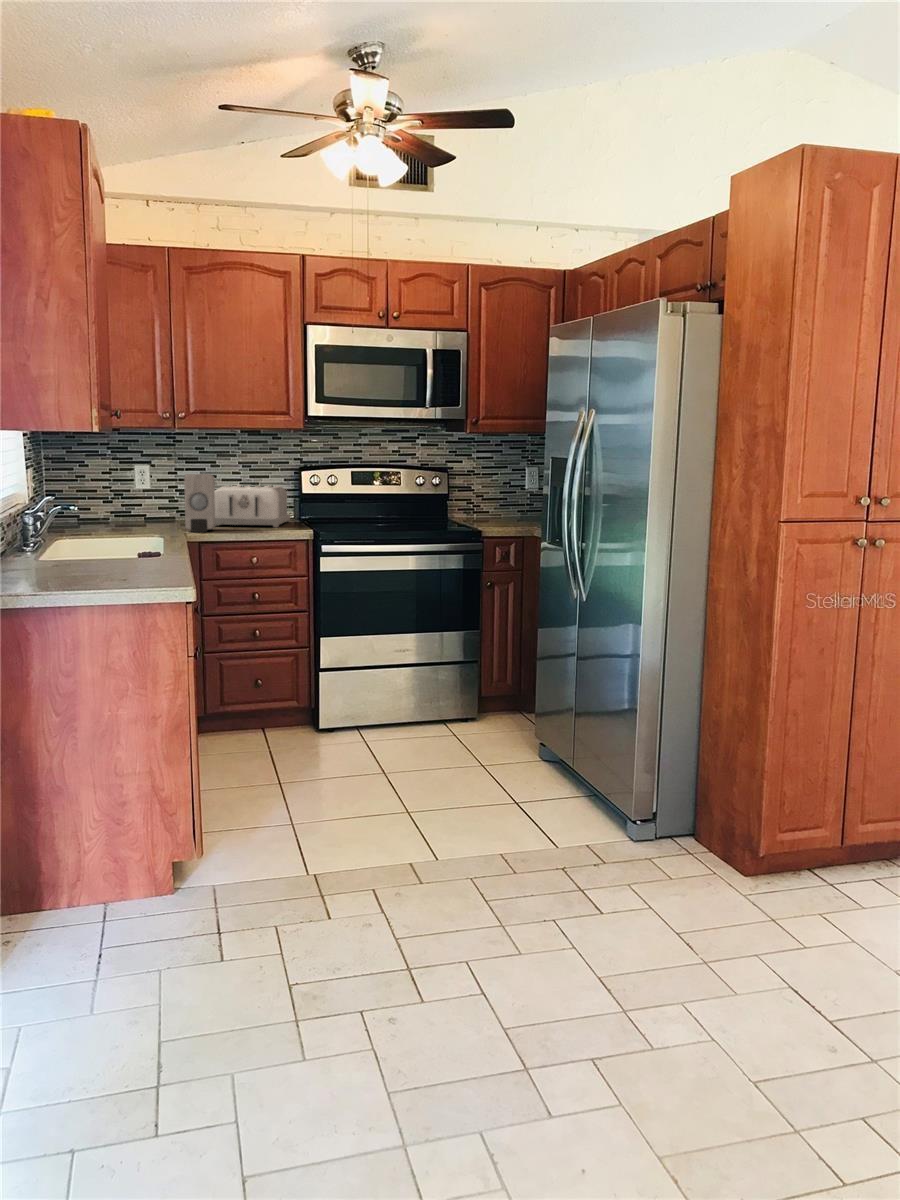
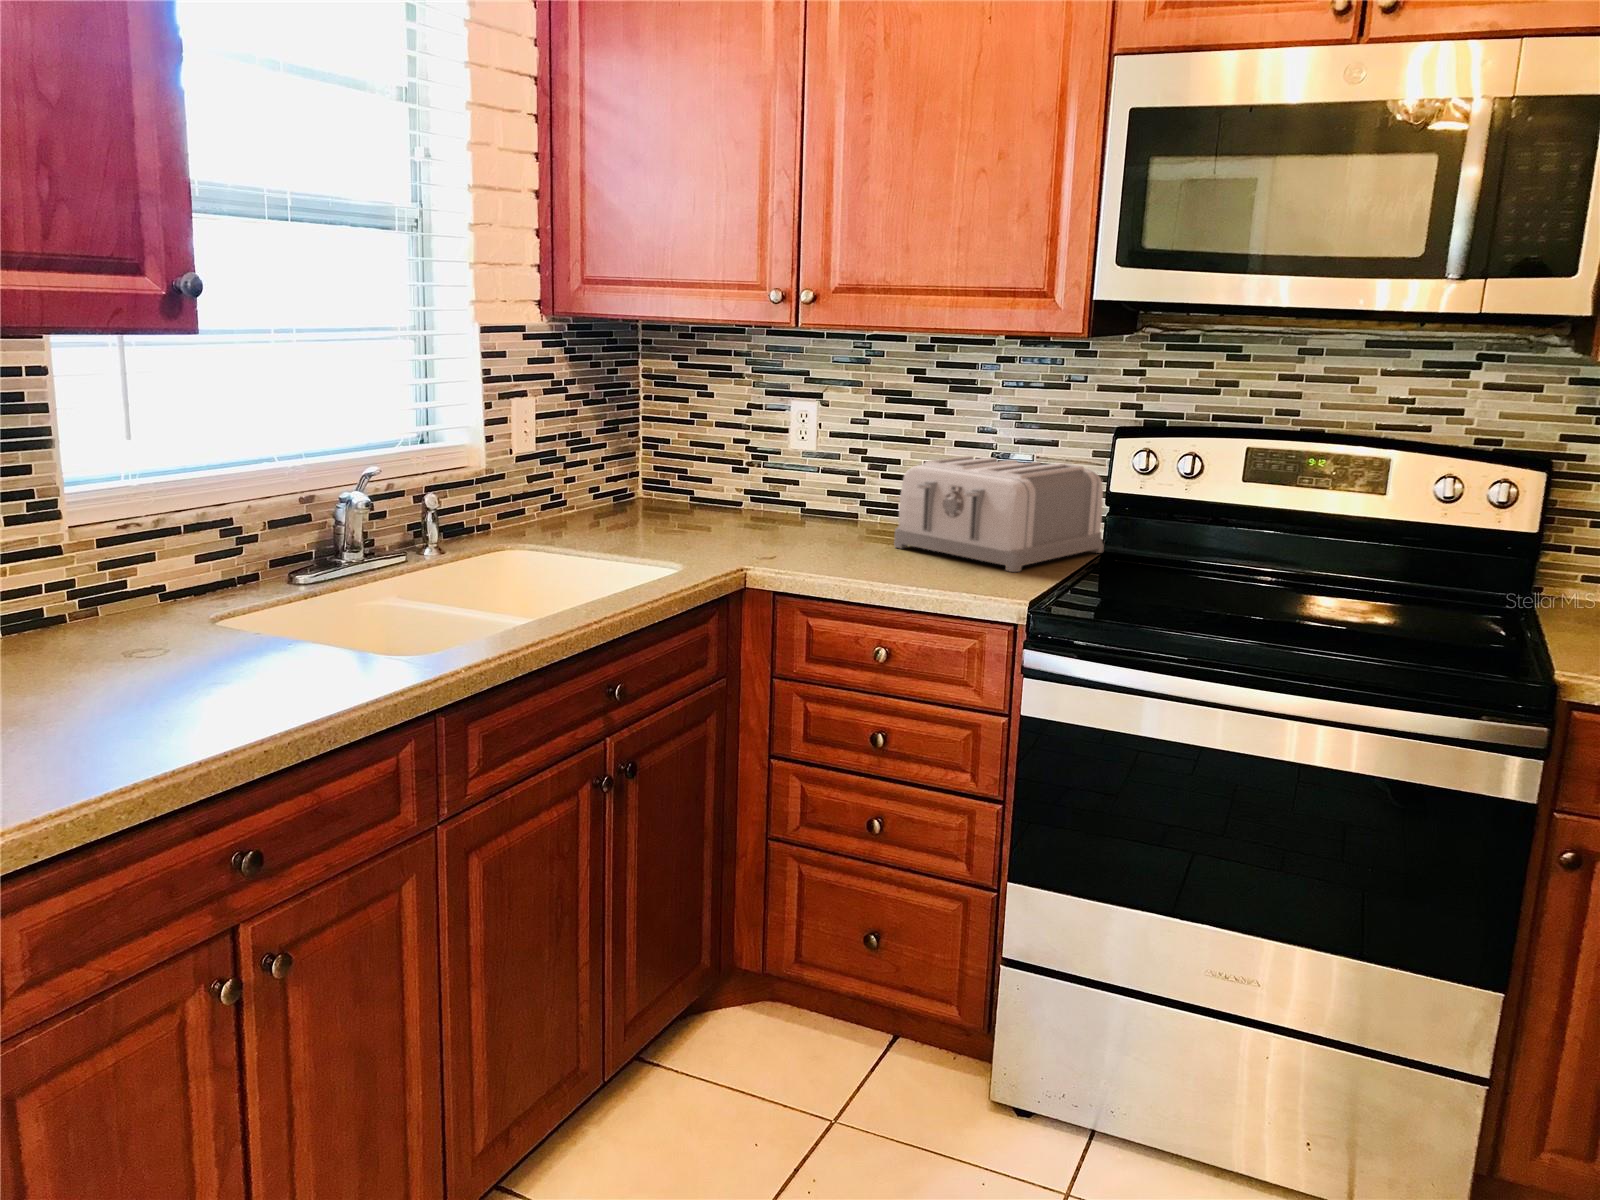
soap dispenser: present [184,474,215,532] -> none [779,433,880,569]

